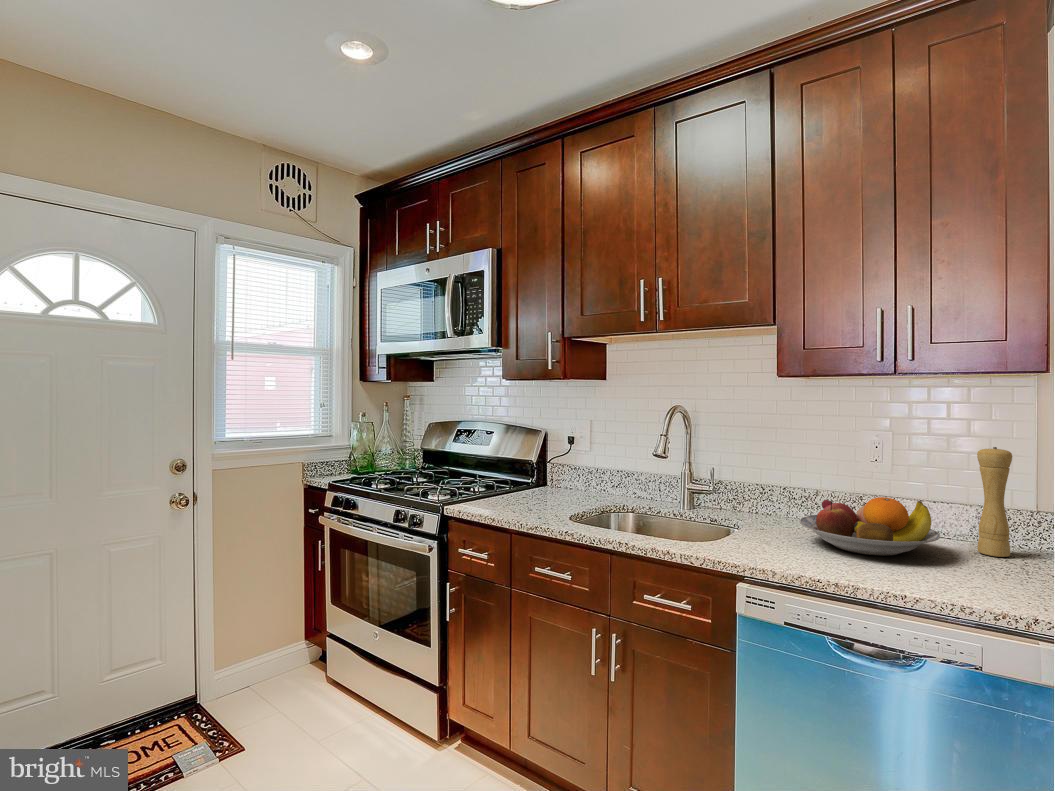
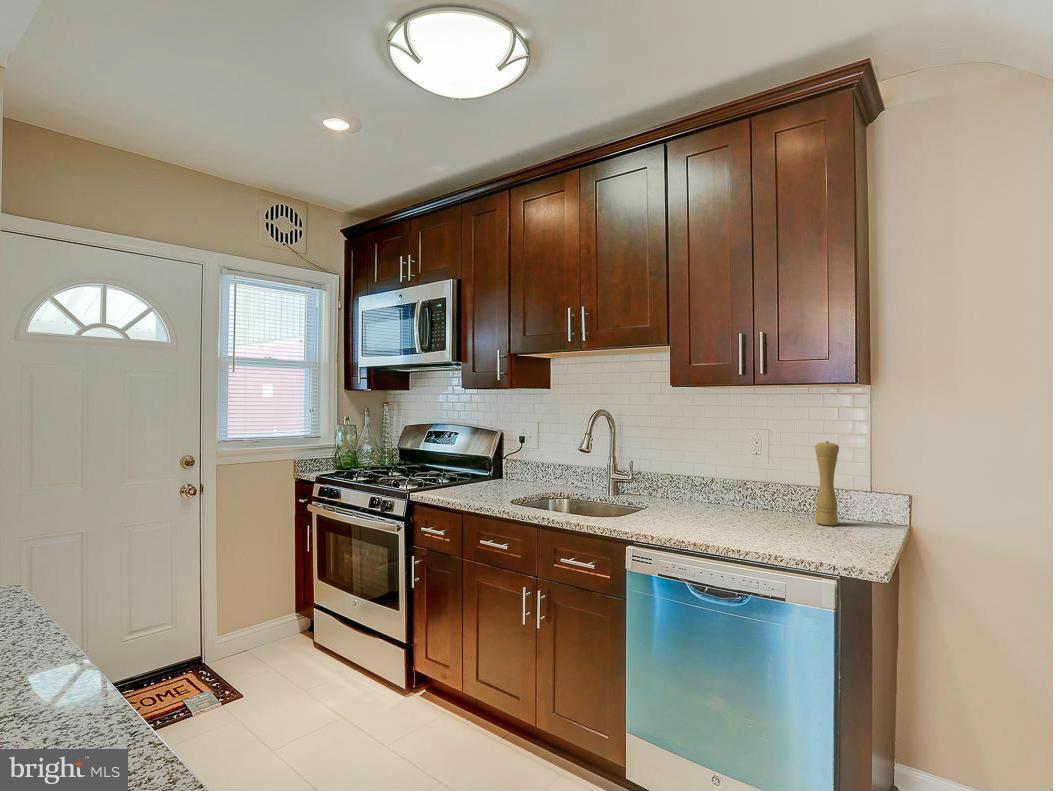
fruit bowl: present [799,497,940,556] -> none [684,481,784,525]

